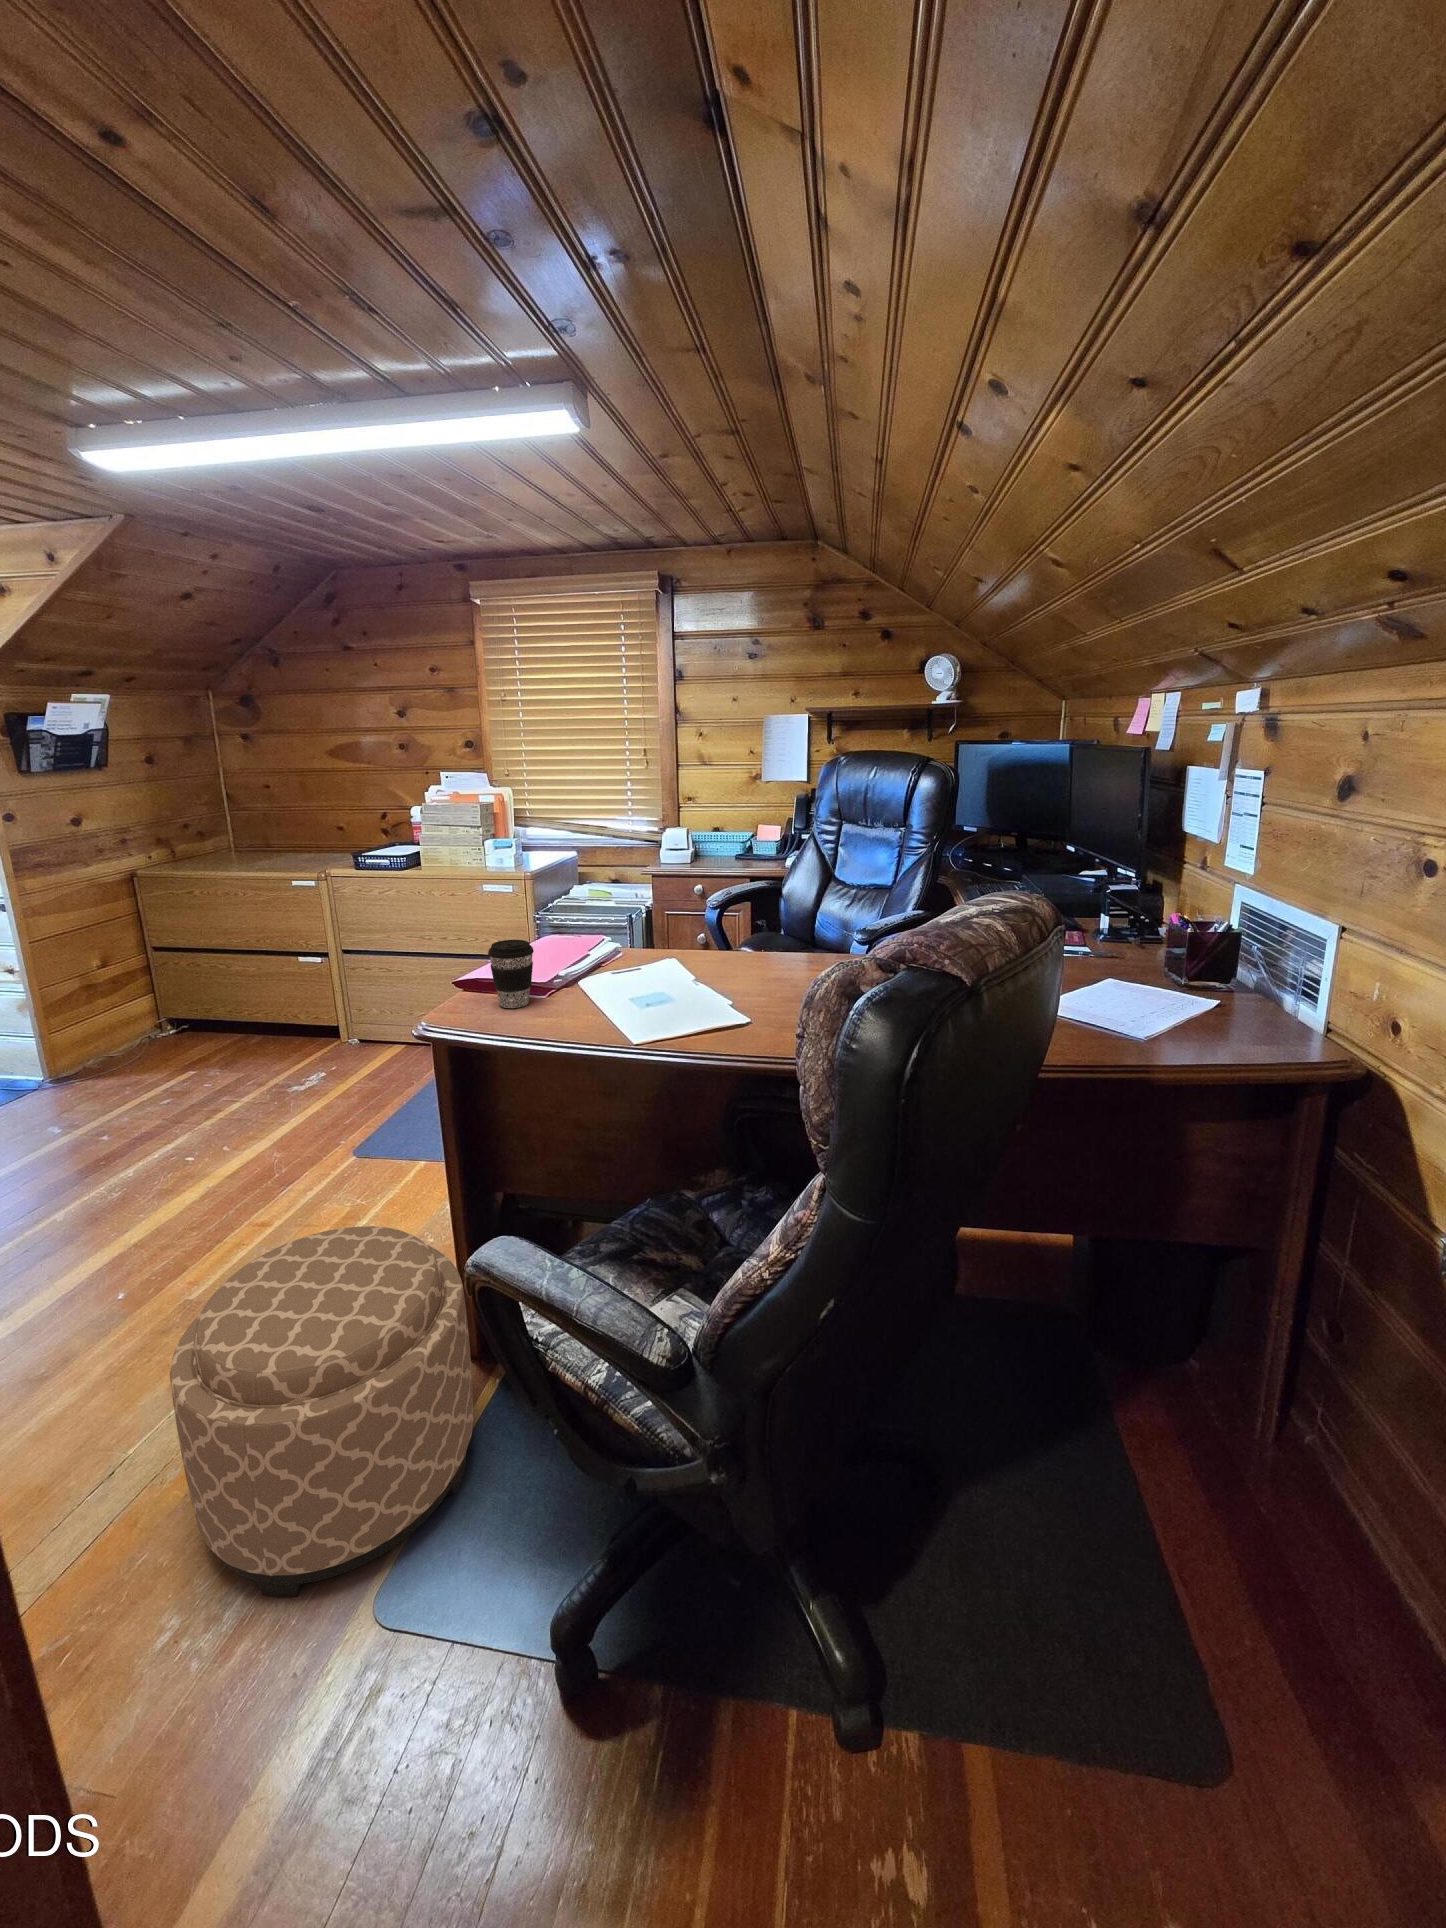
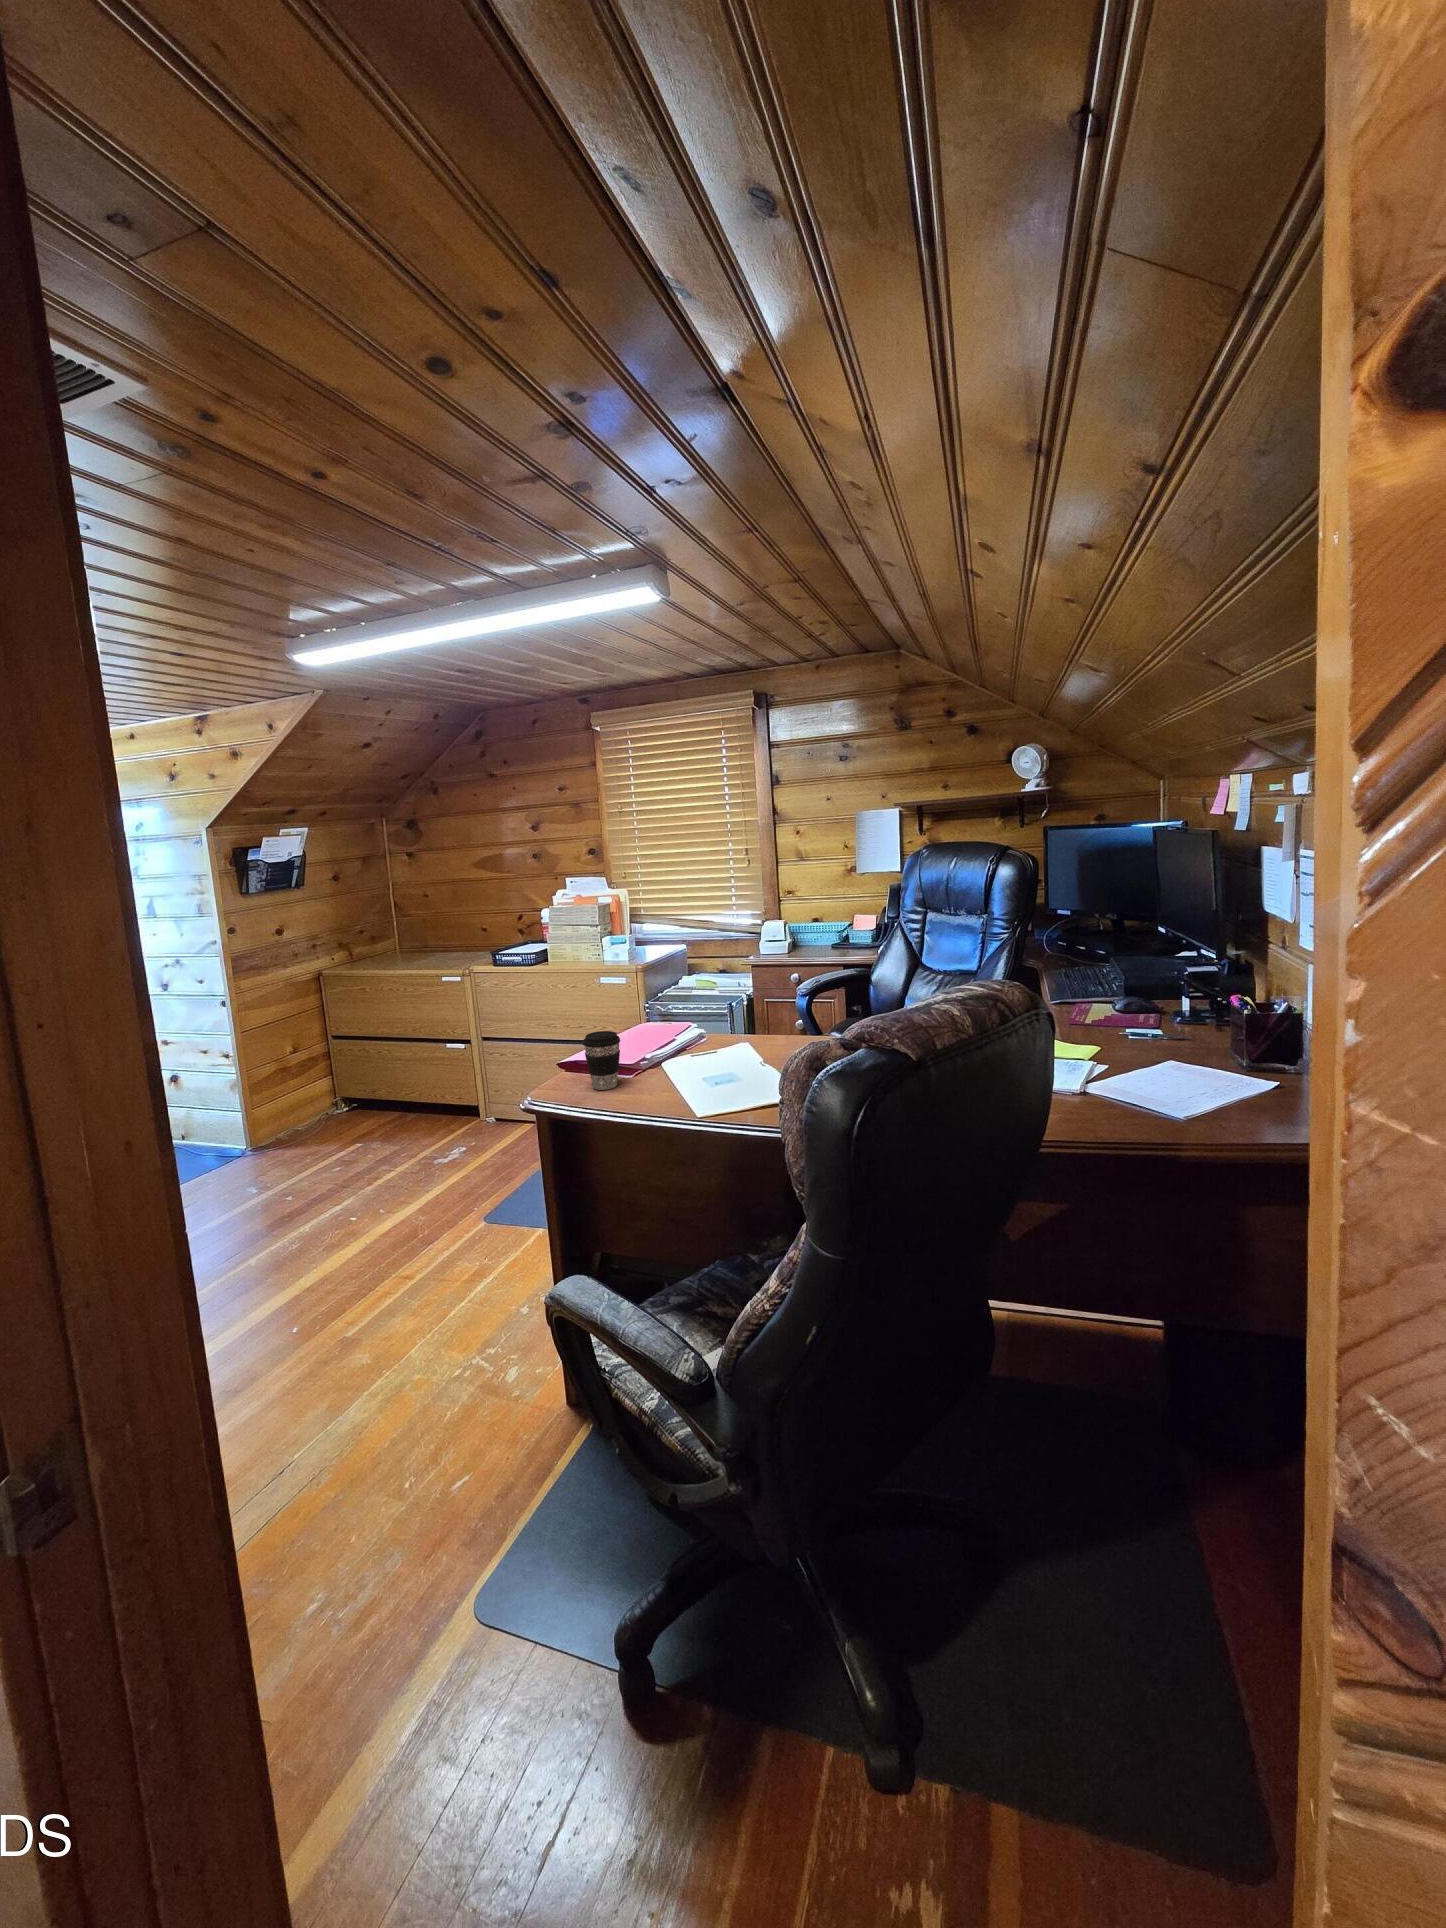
ottoman: present [170,1226,474,1598] -> none [333,1275,568,1584]

